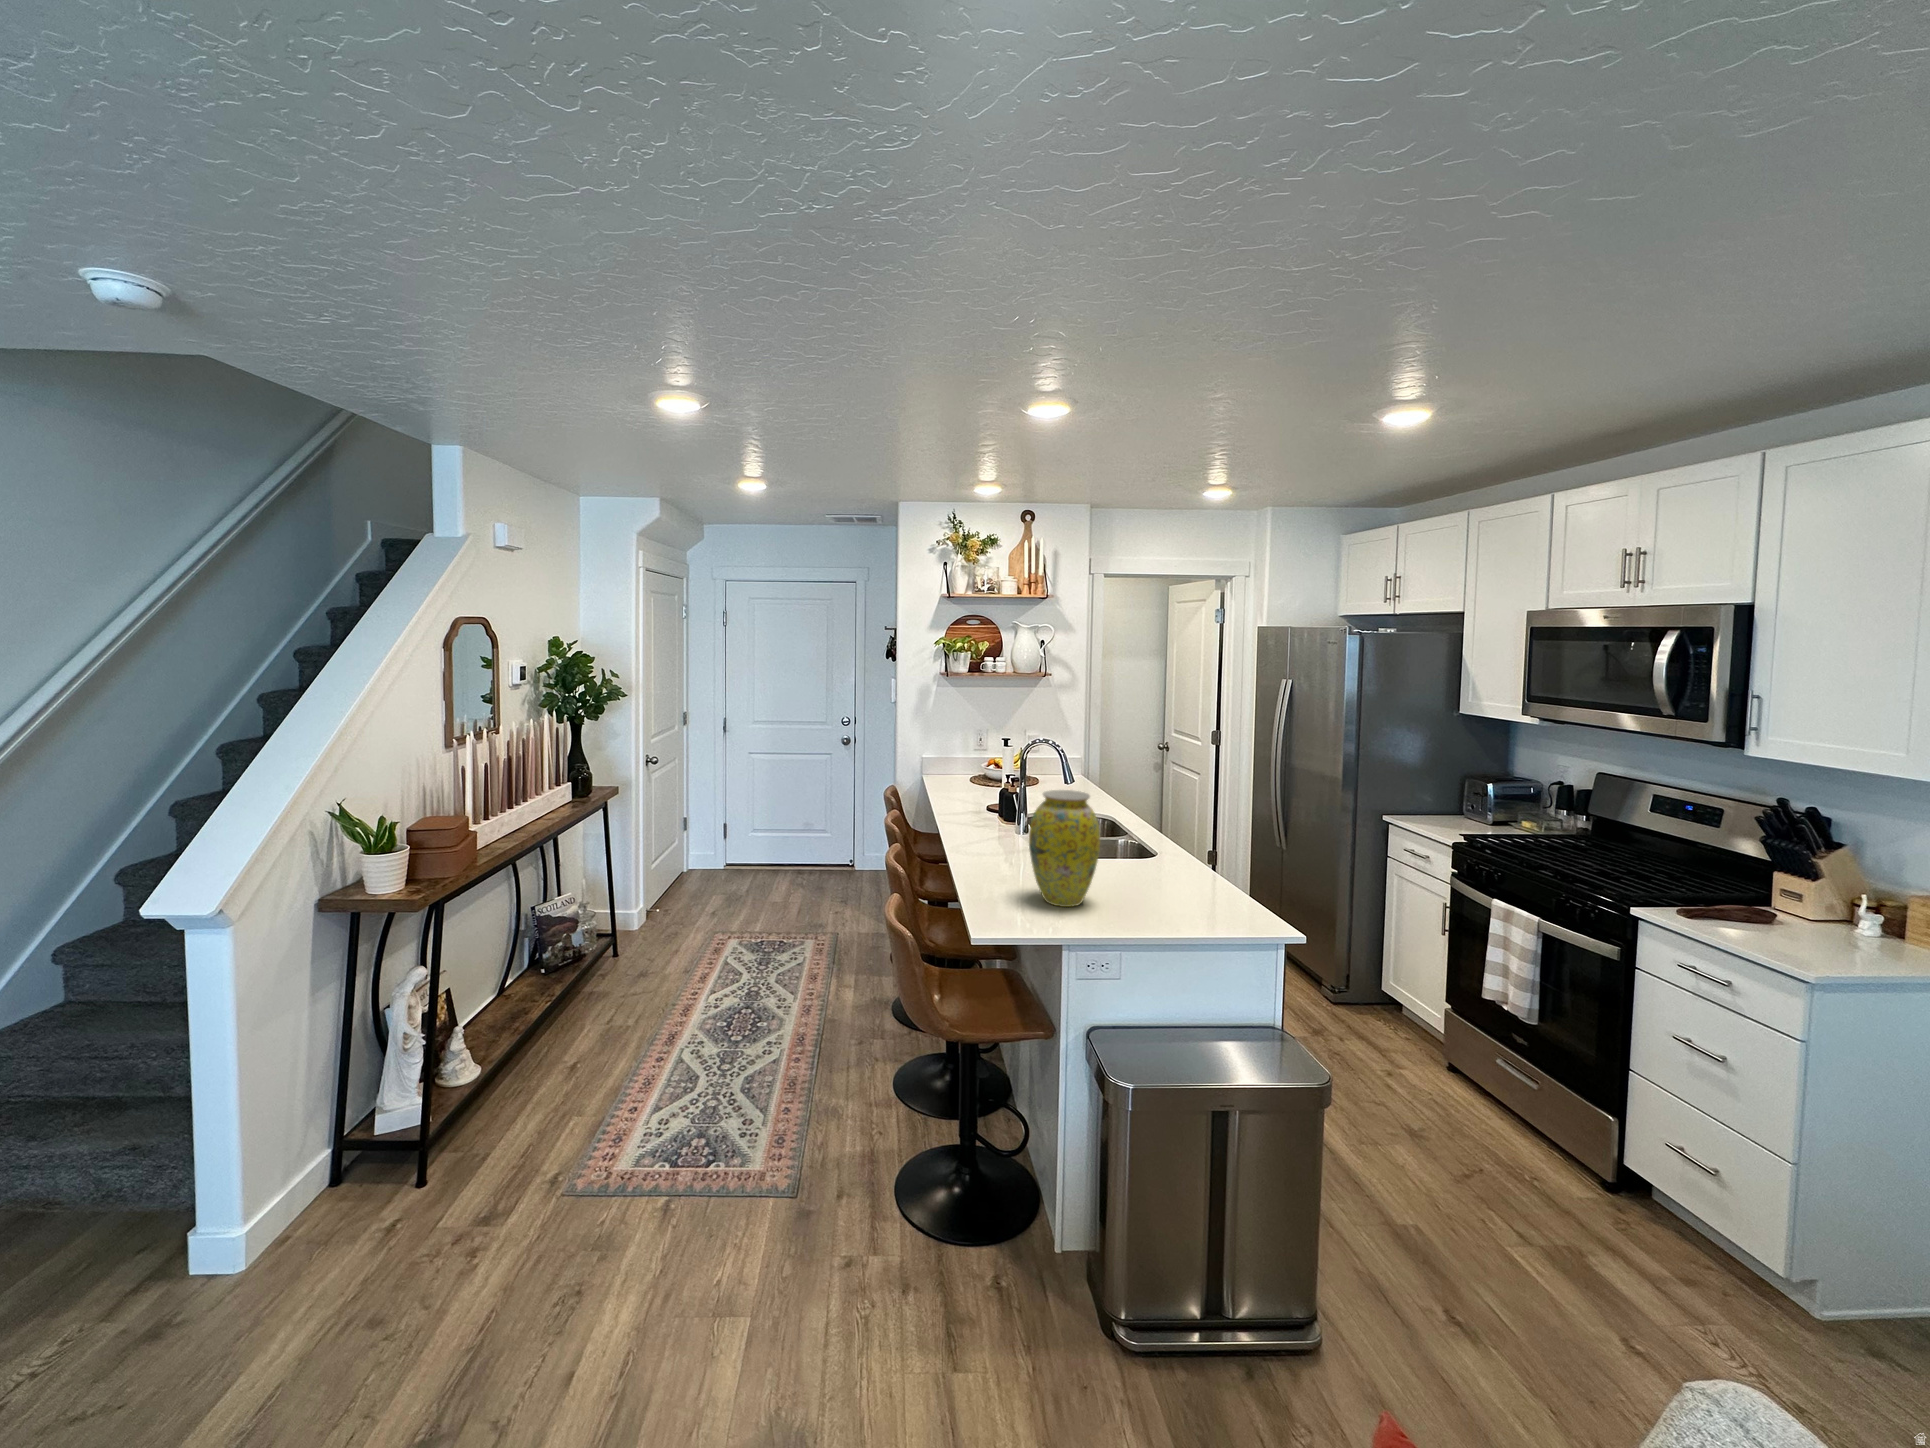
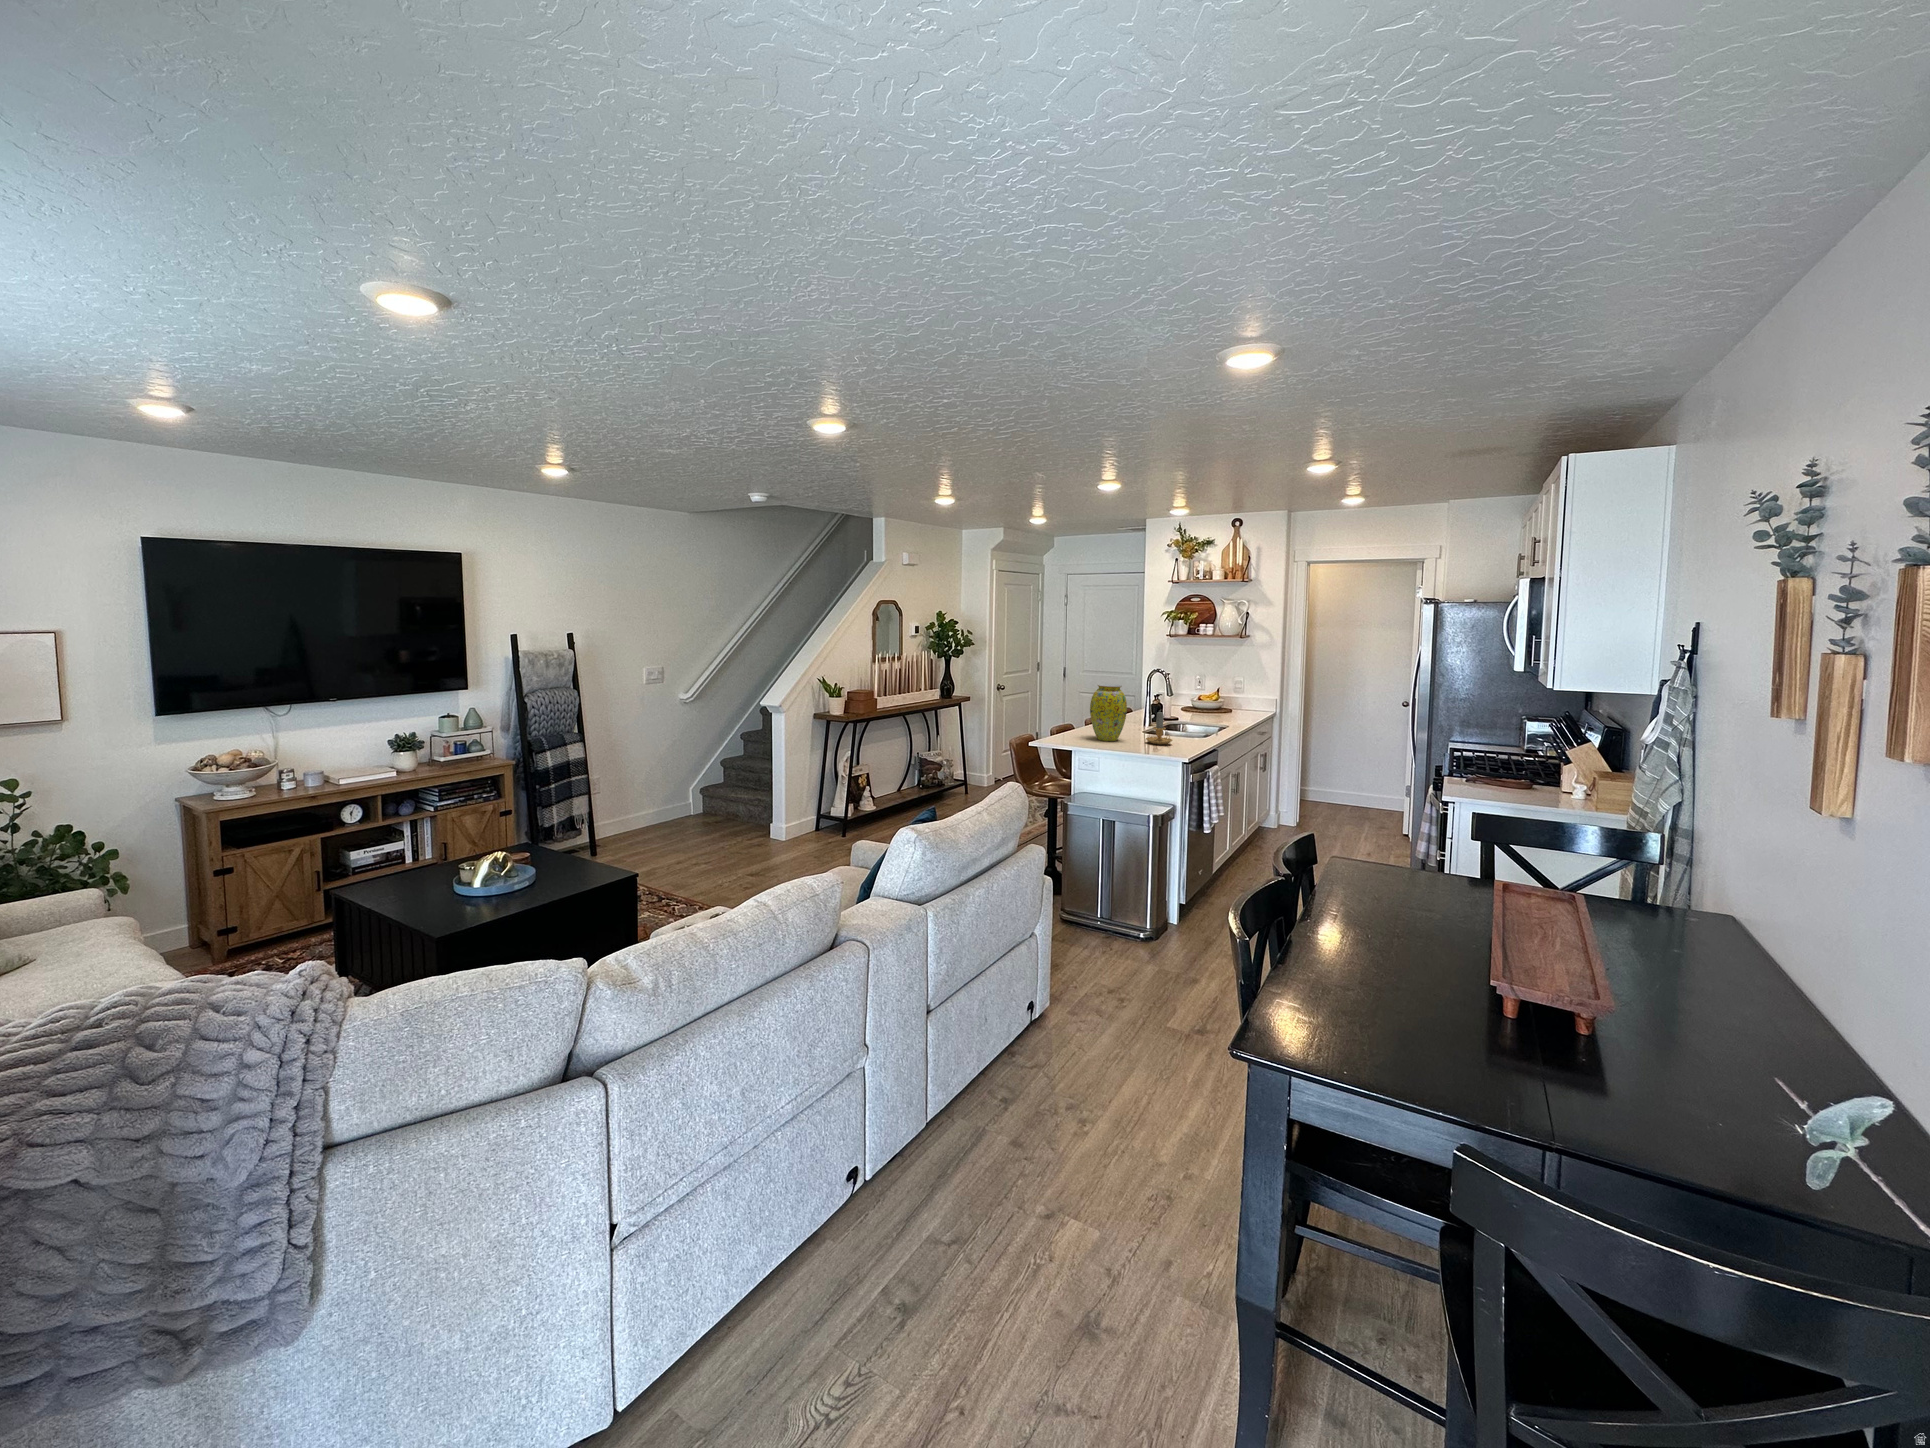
candle: none [1123,834,1182,899] -> present [1146,712,1172,745]

